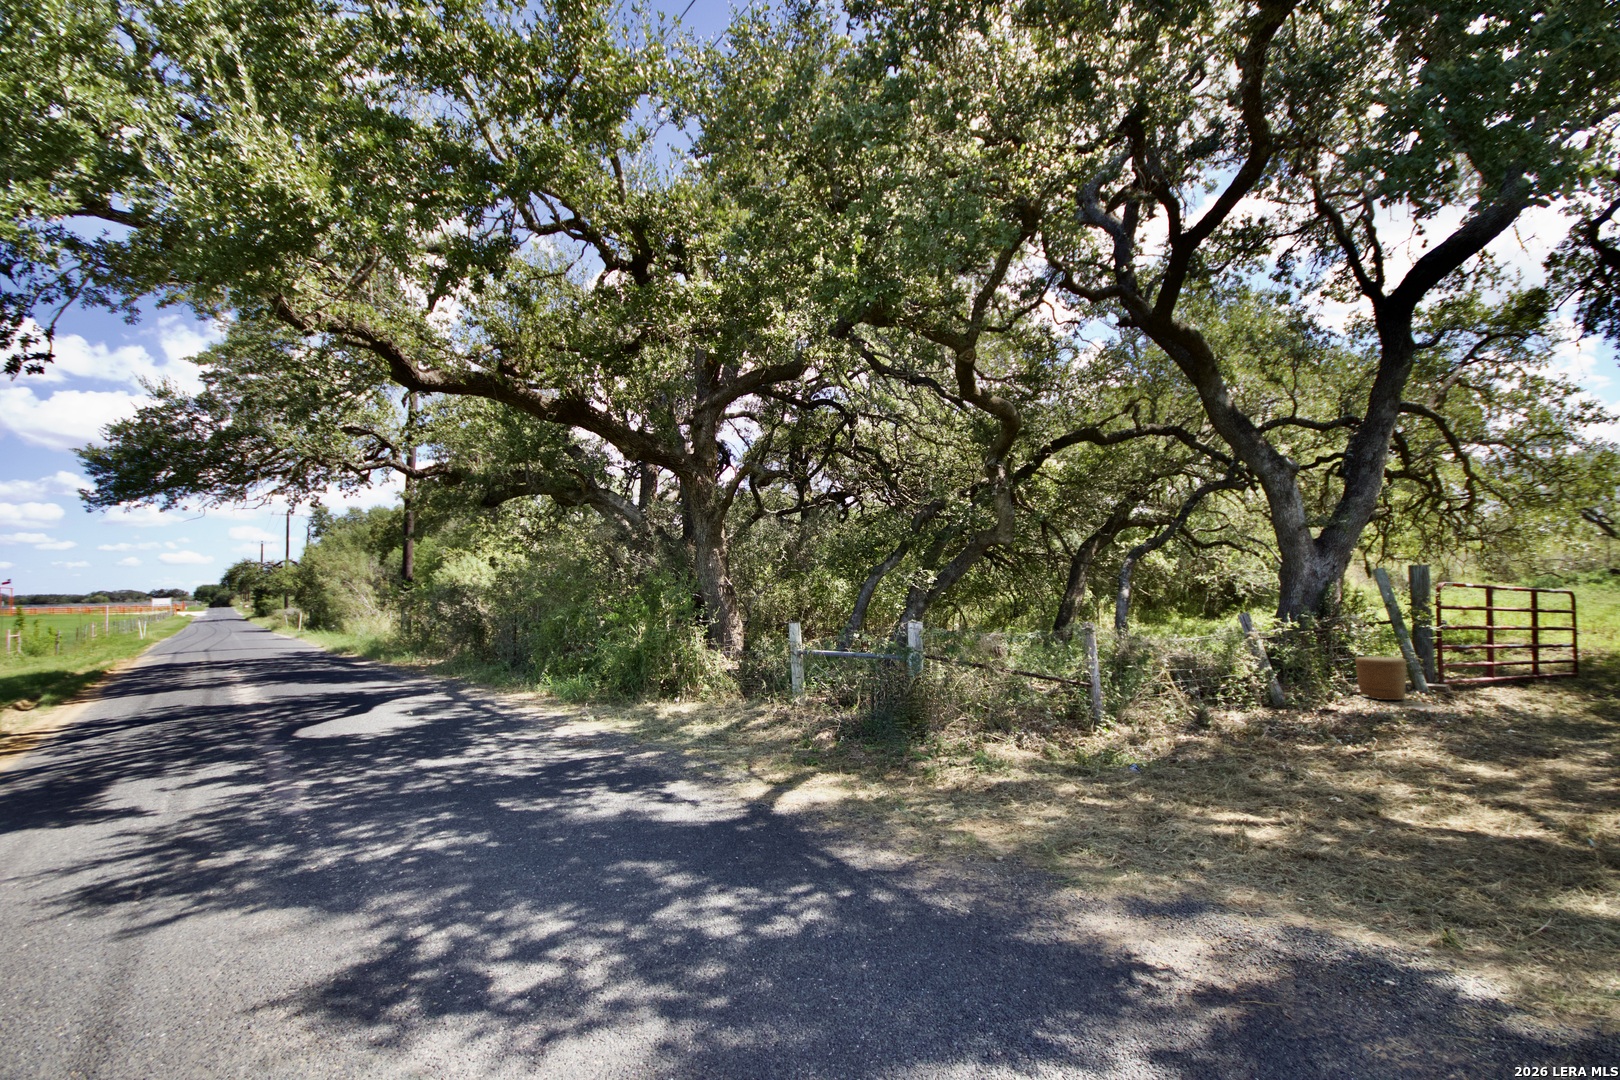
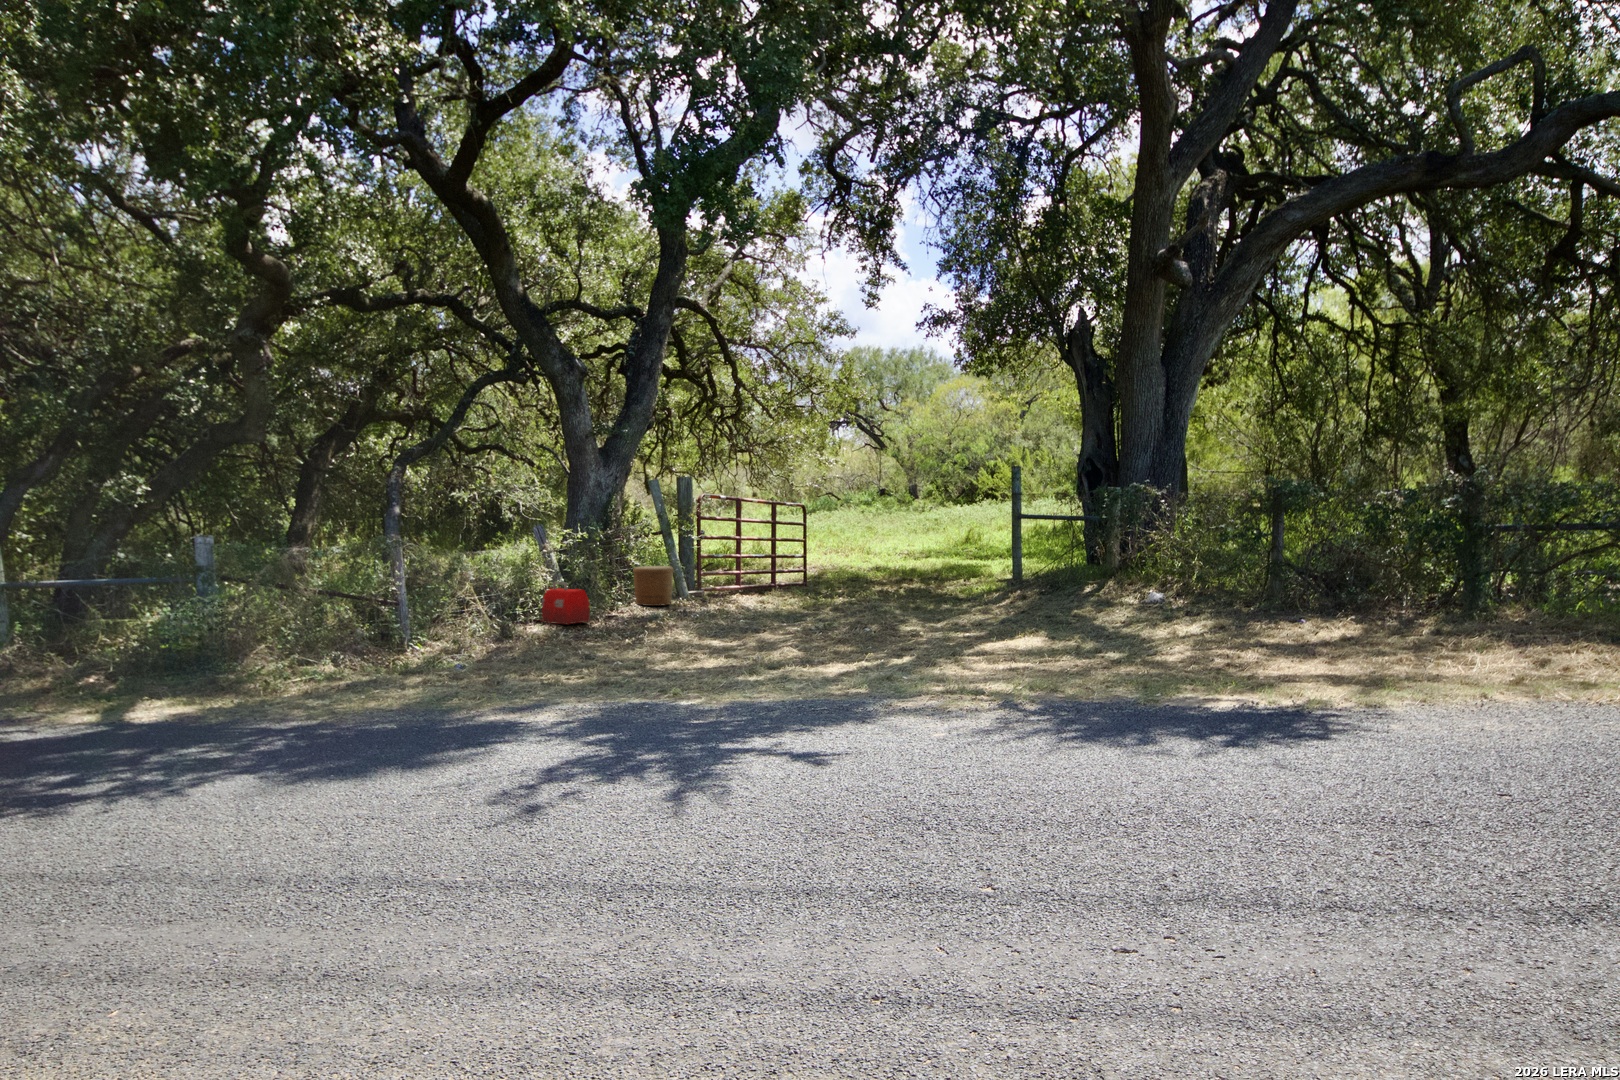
toolbox: none [1235,671,1302,718] -> present [540,582,590,624]

